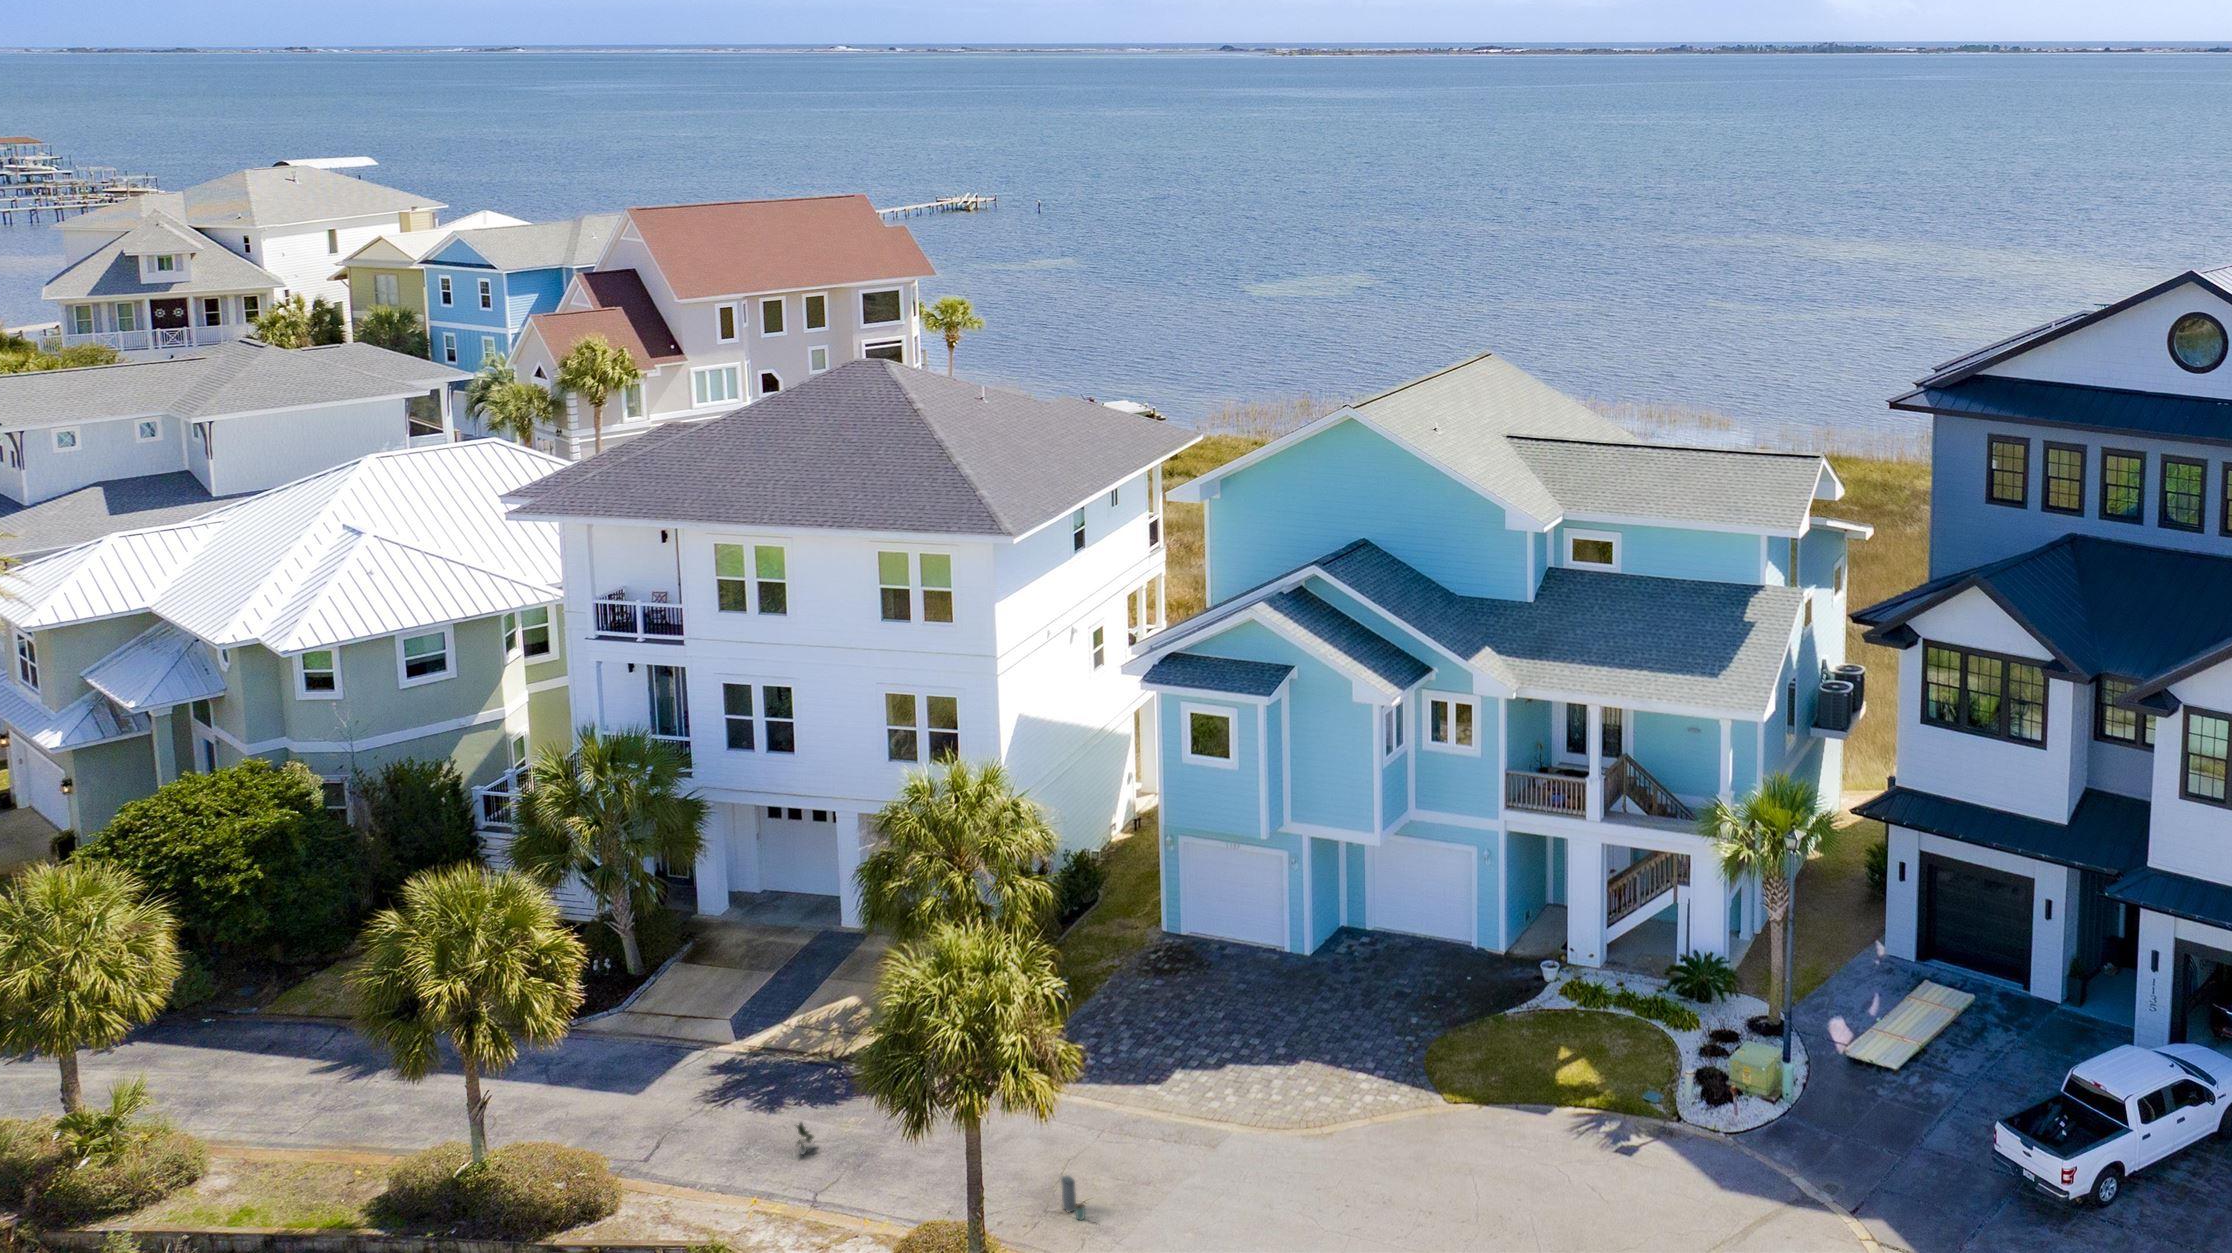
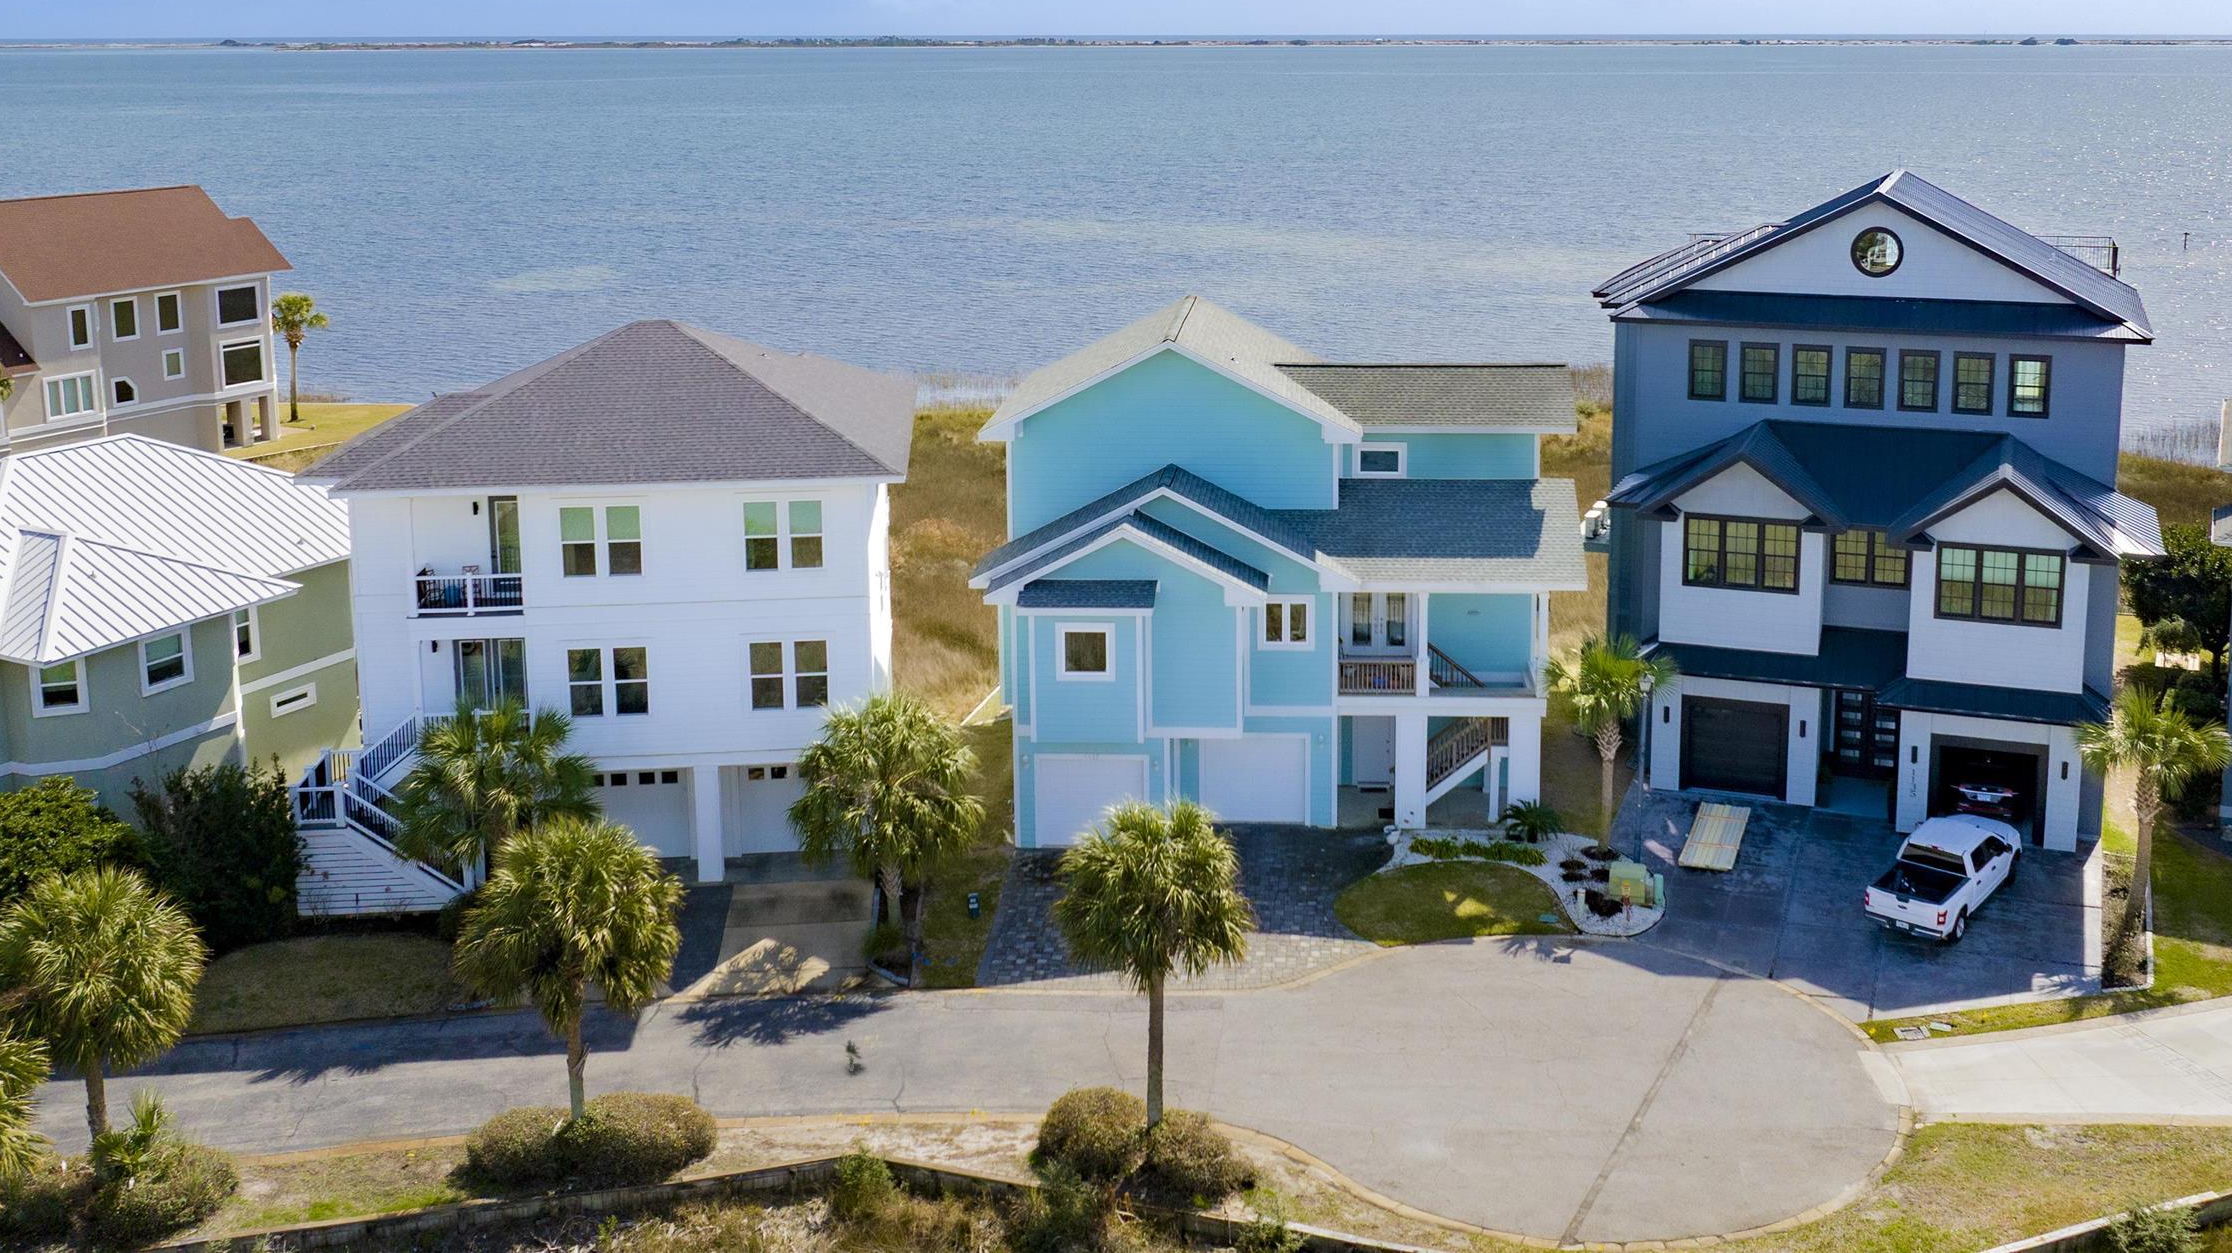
trash can: present [1061,1176,1085,1220] -> none [1135,1043,1165,1080]

